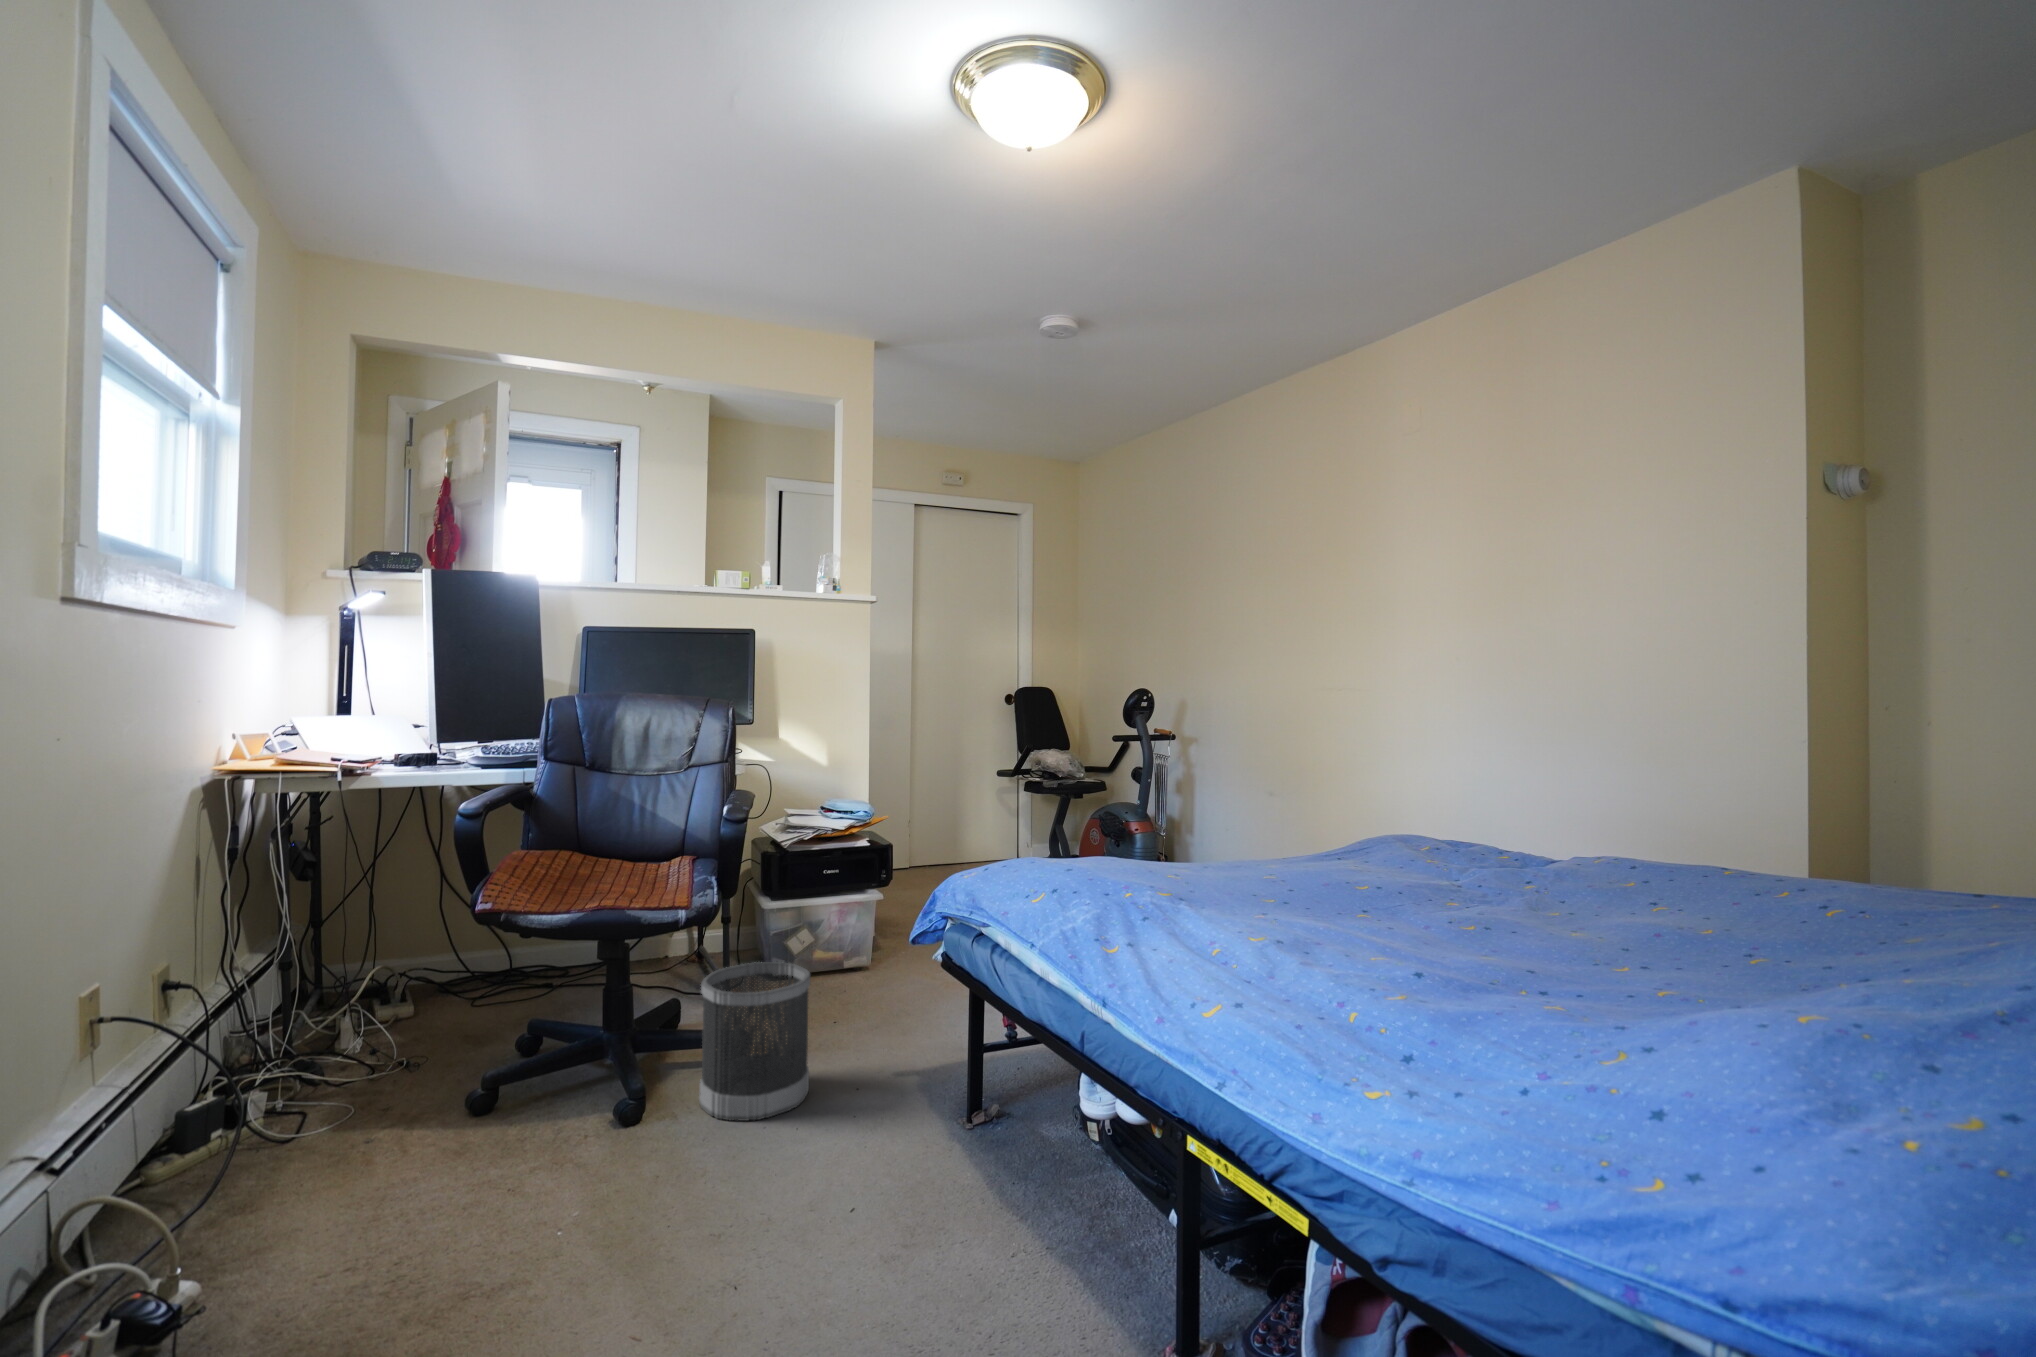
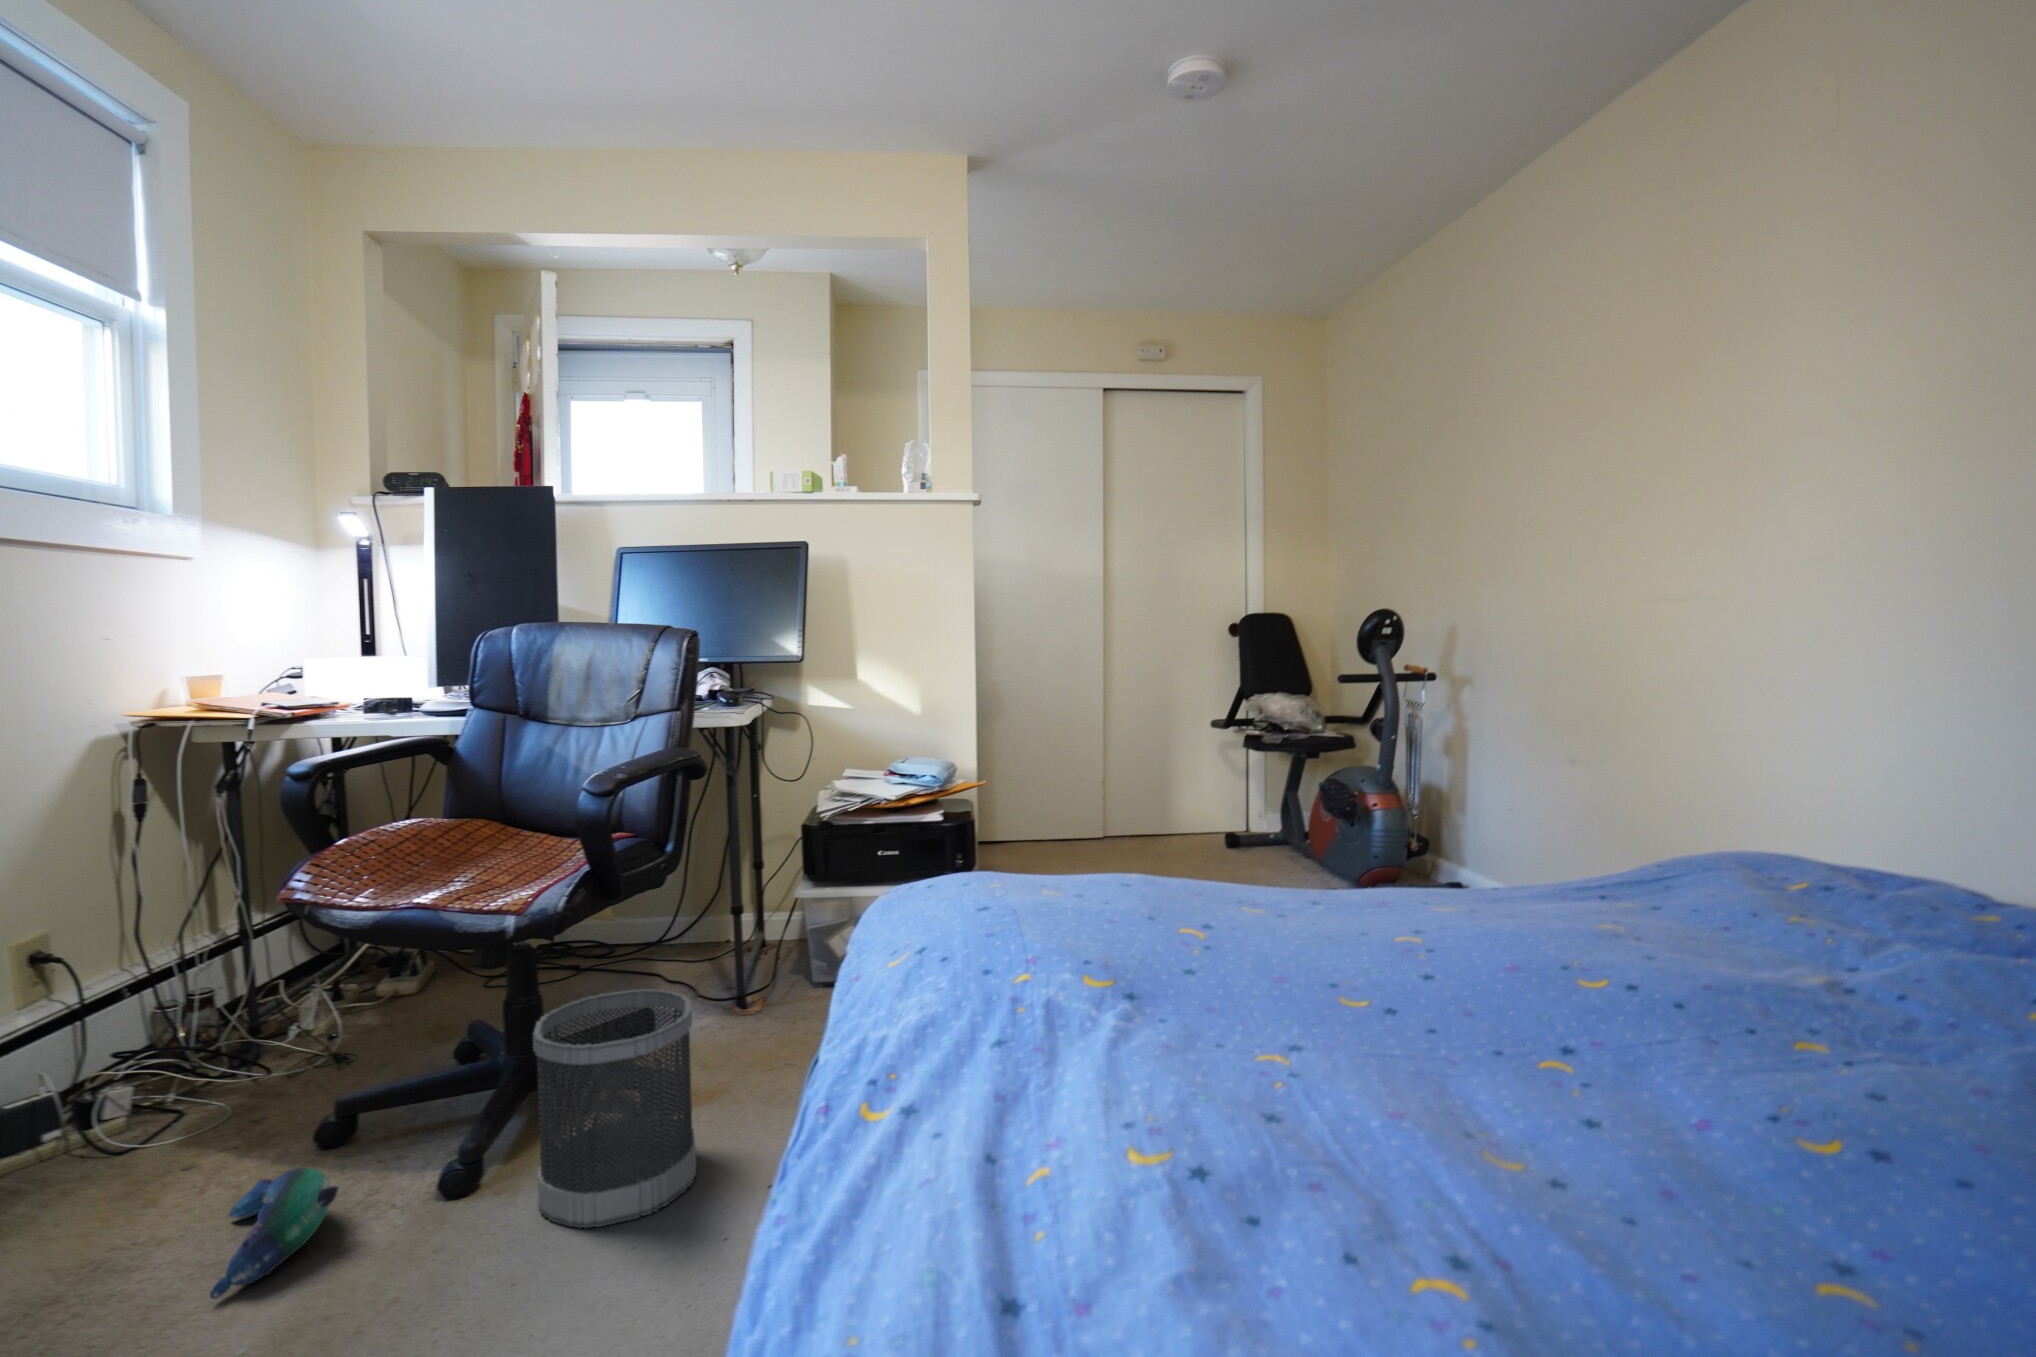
plush toy: none [466,1107,575,1190] -> present [210,1167,339,1299]

